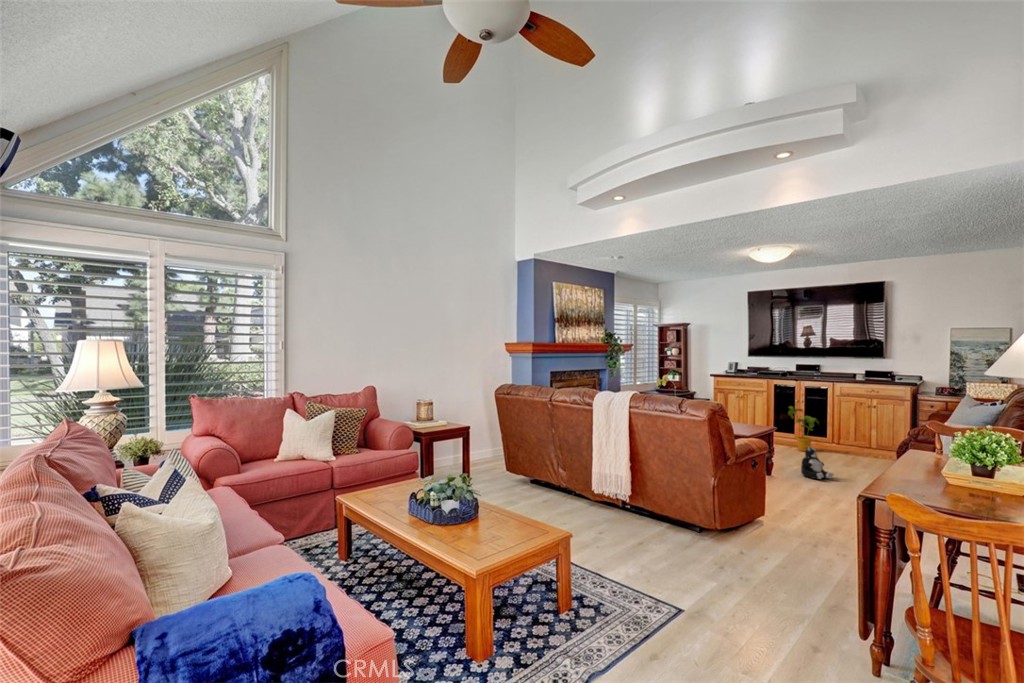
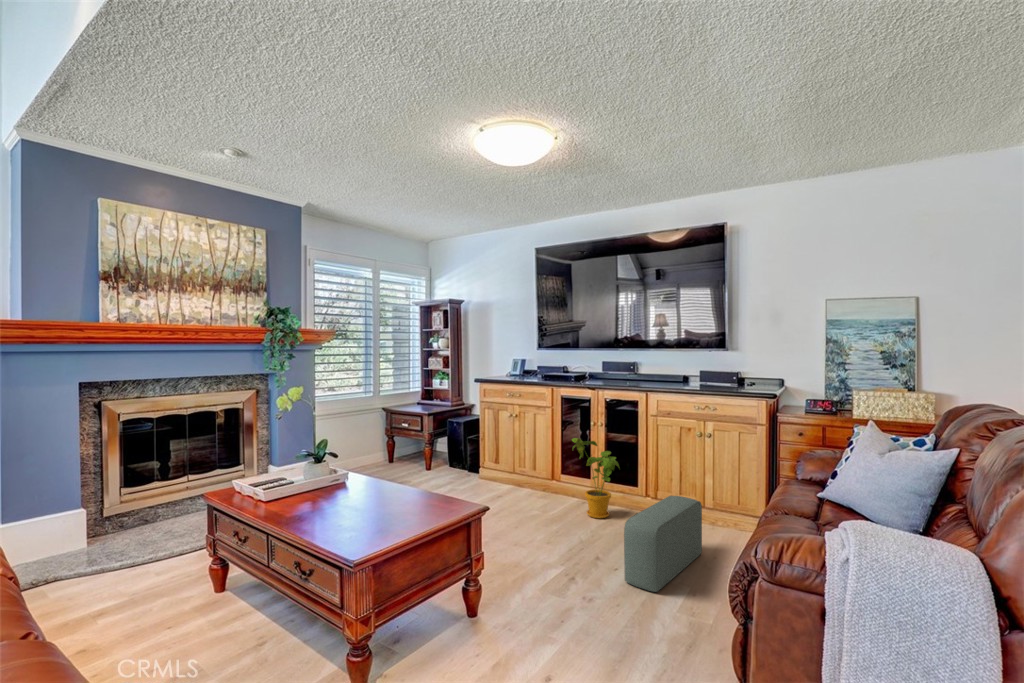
pouf: none [834,434,873,471] -> present [624,496,702,592]
plush toy: present [801,447,834,479] -> none [534,559,601,653]

